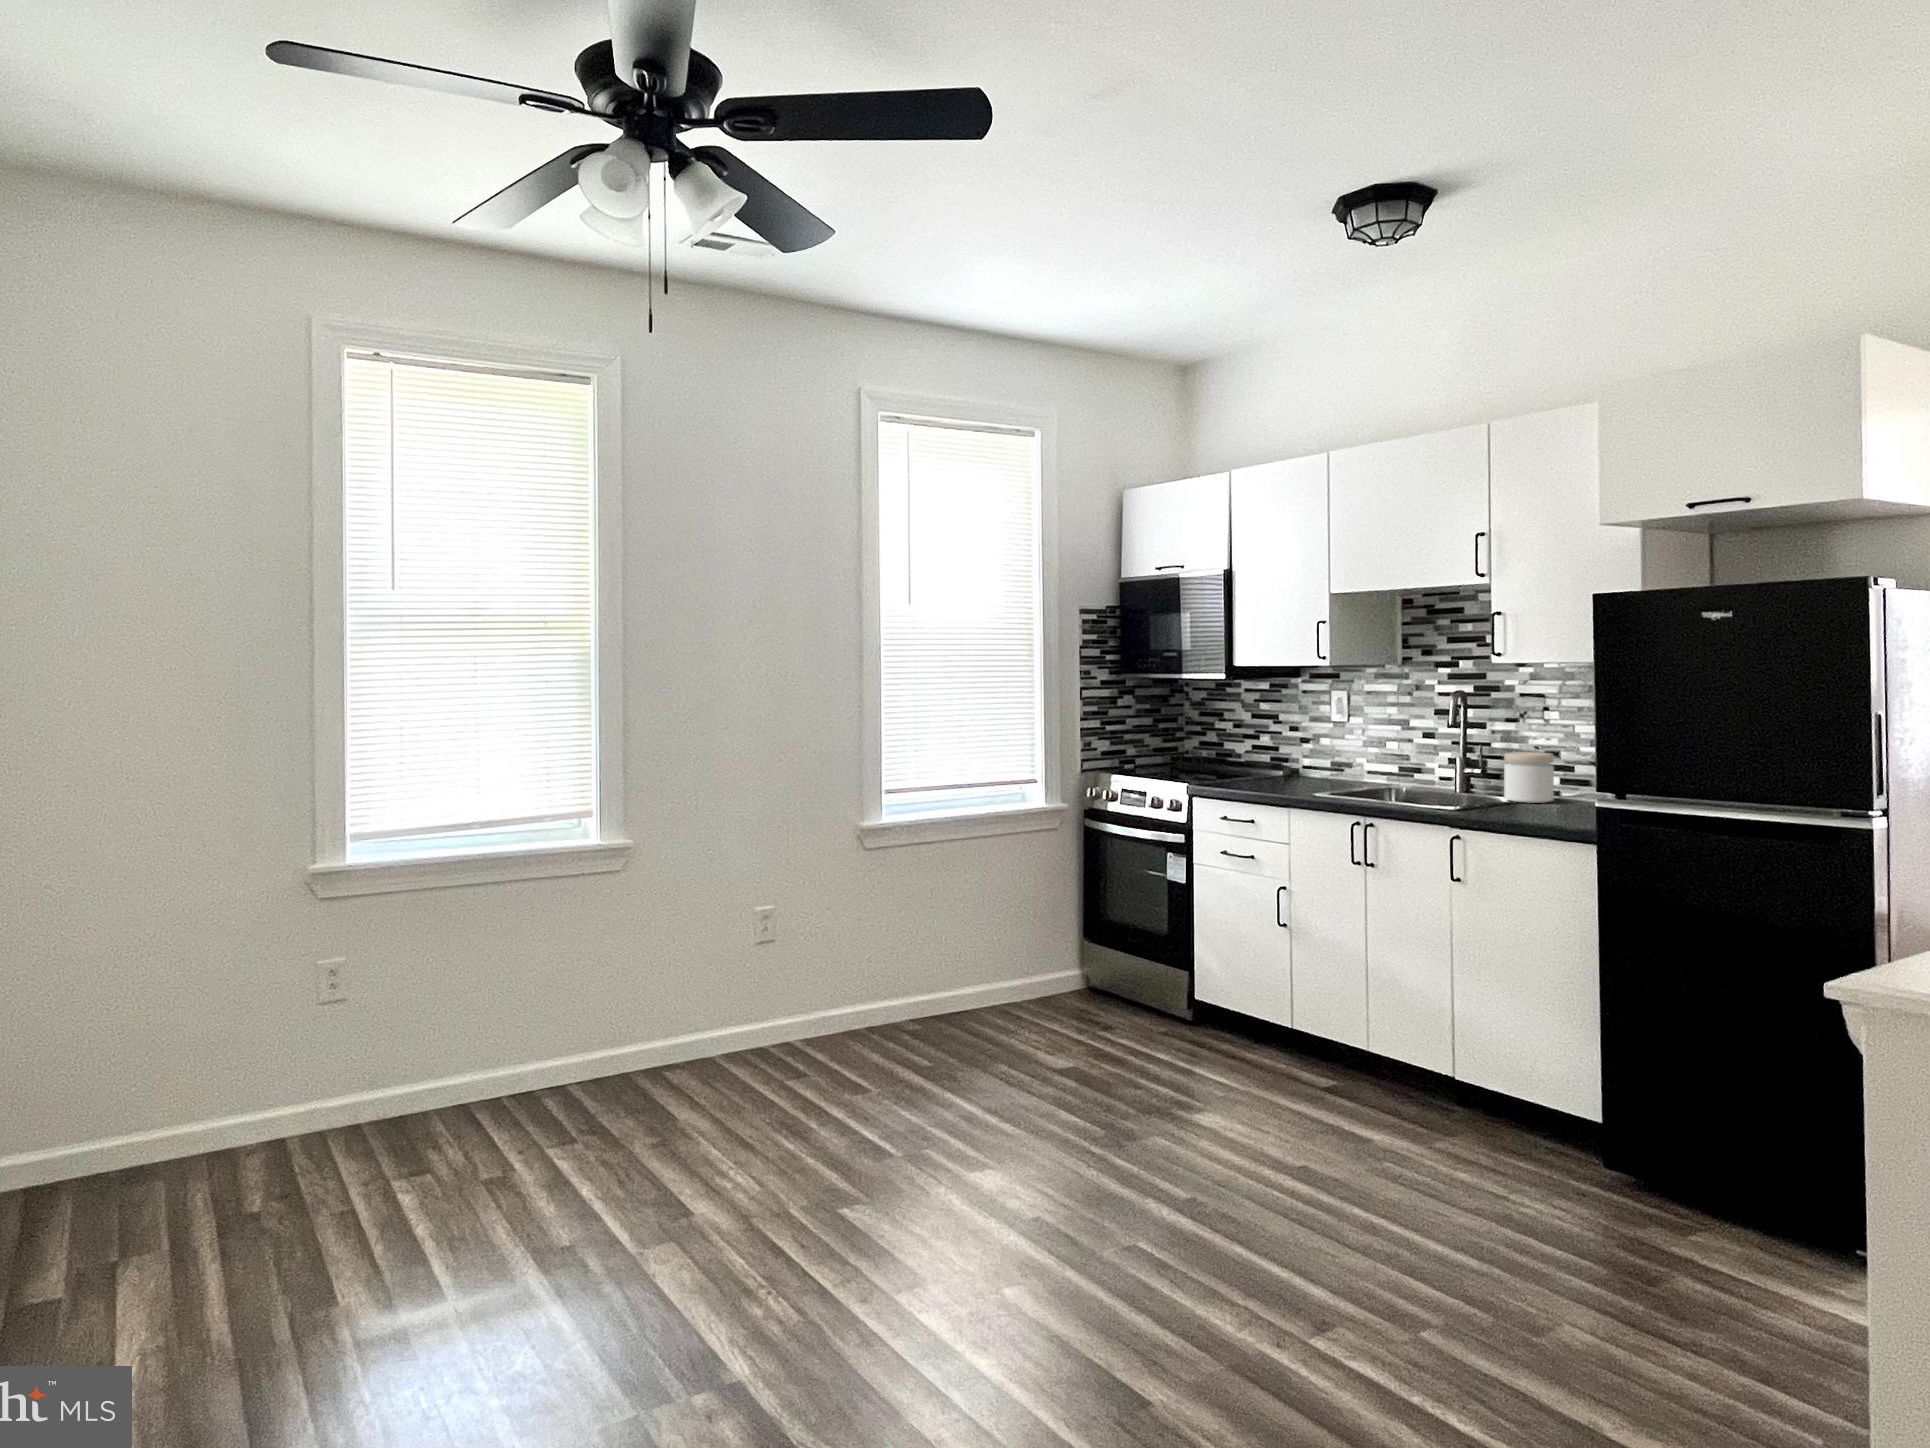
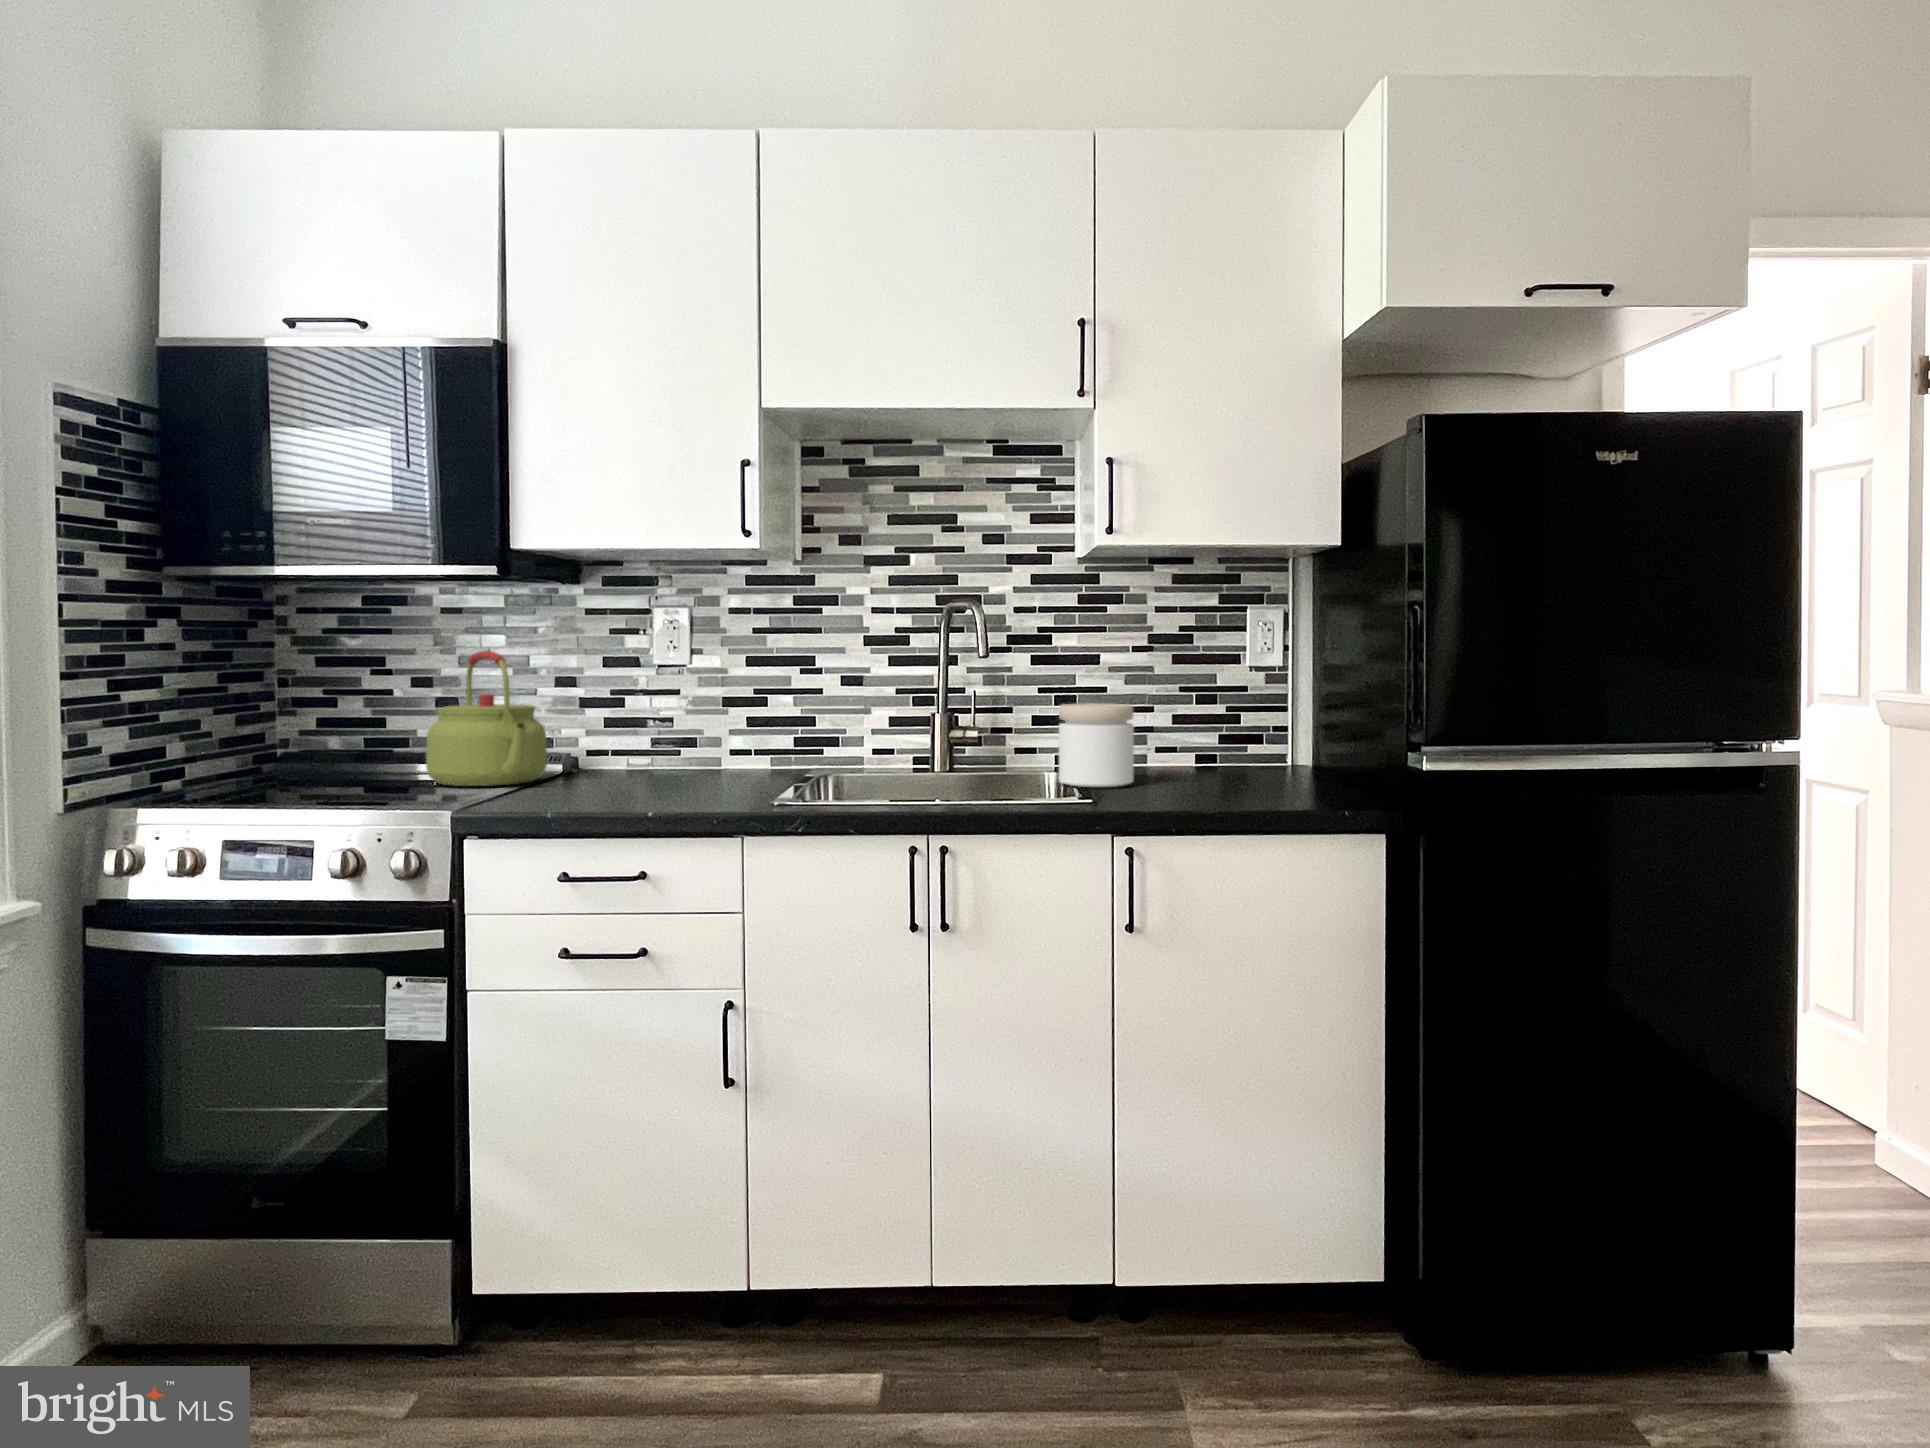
kettle: none [1217,712,1273,777] -> present [426,651,547,786]

